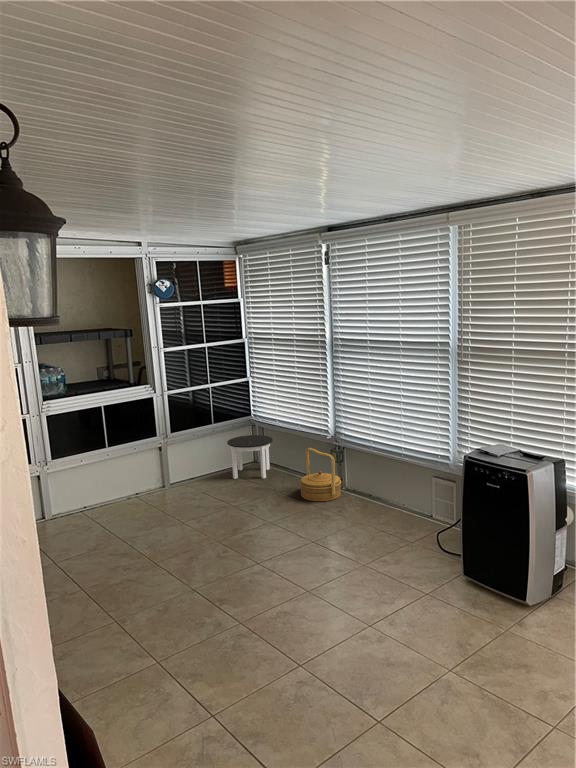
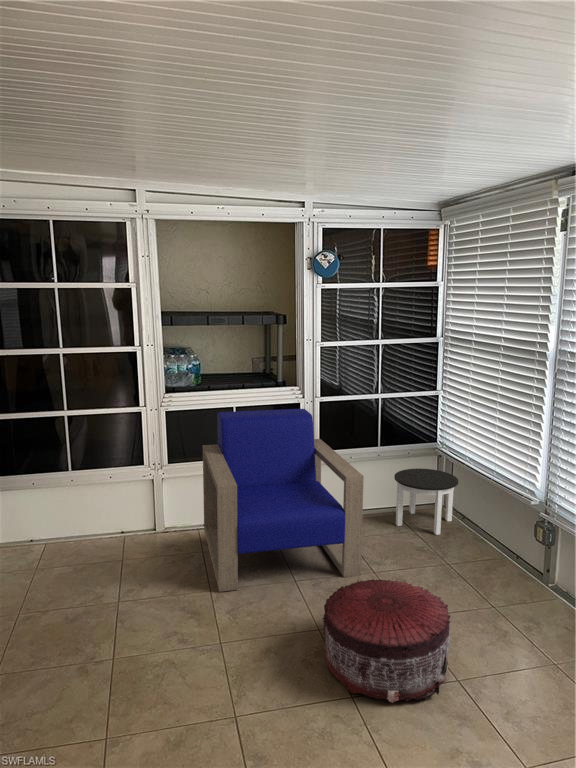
armchair: none [81,401,226,539] -> present [203,409,364,592]
woven basket: present [300,448,341,501] -> none [477,512,545,603]
pouf: none [224,494,306,560] -> present [323,579,451,703]

